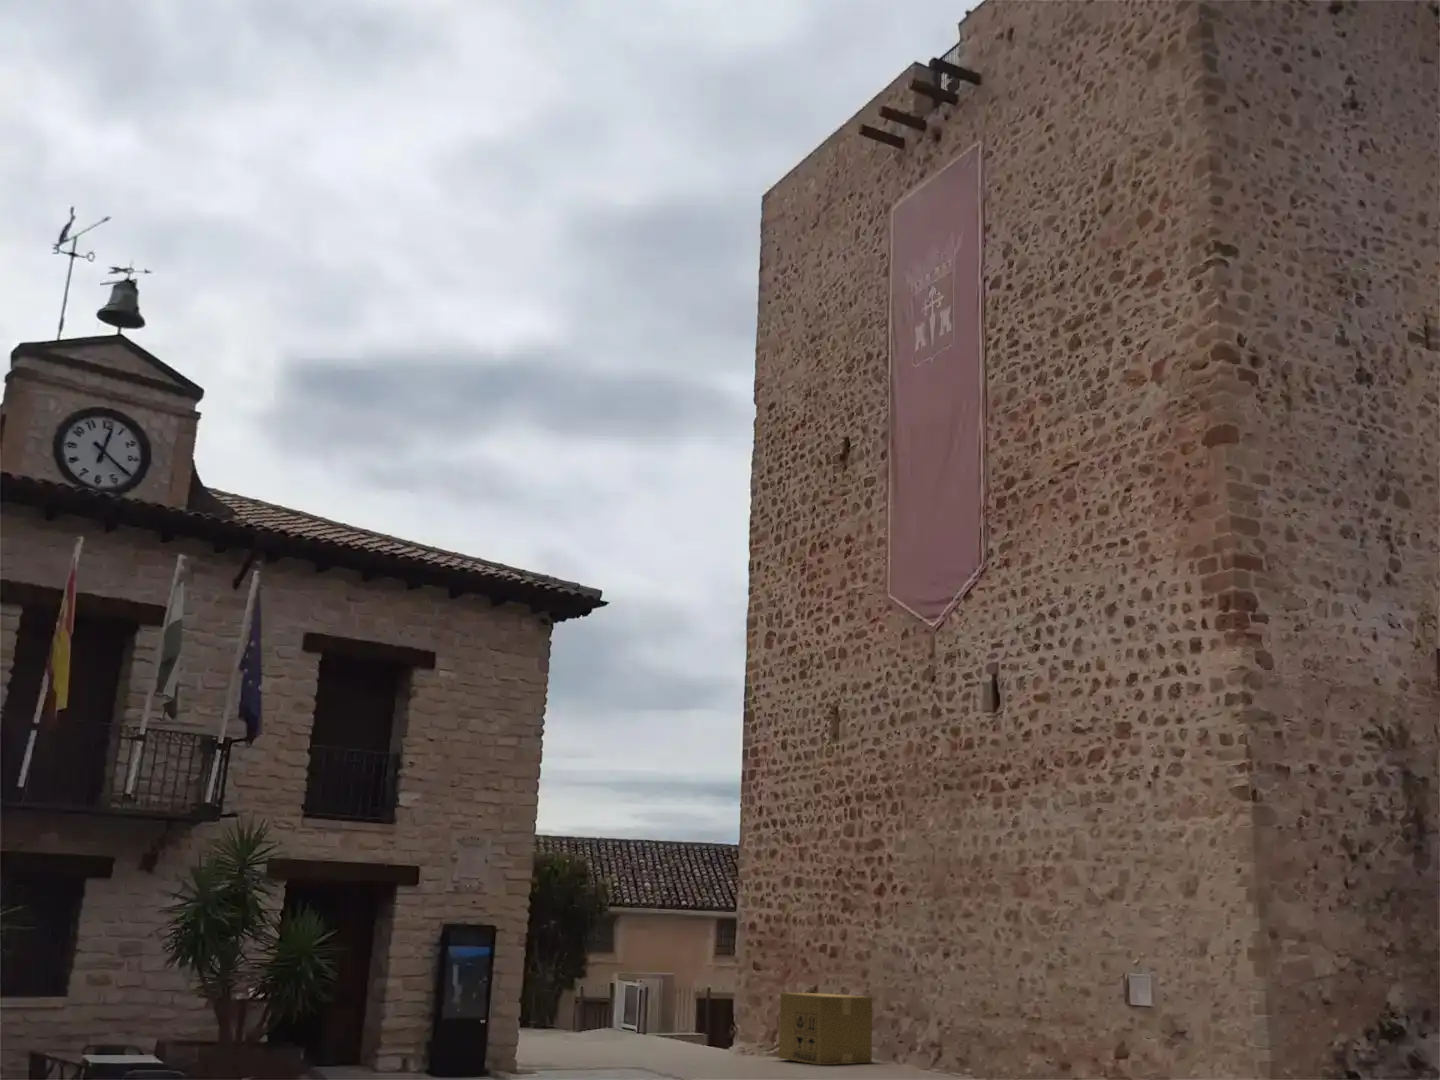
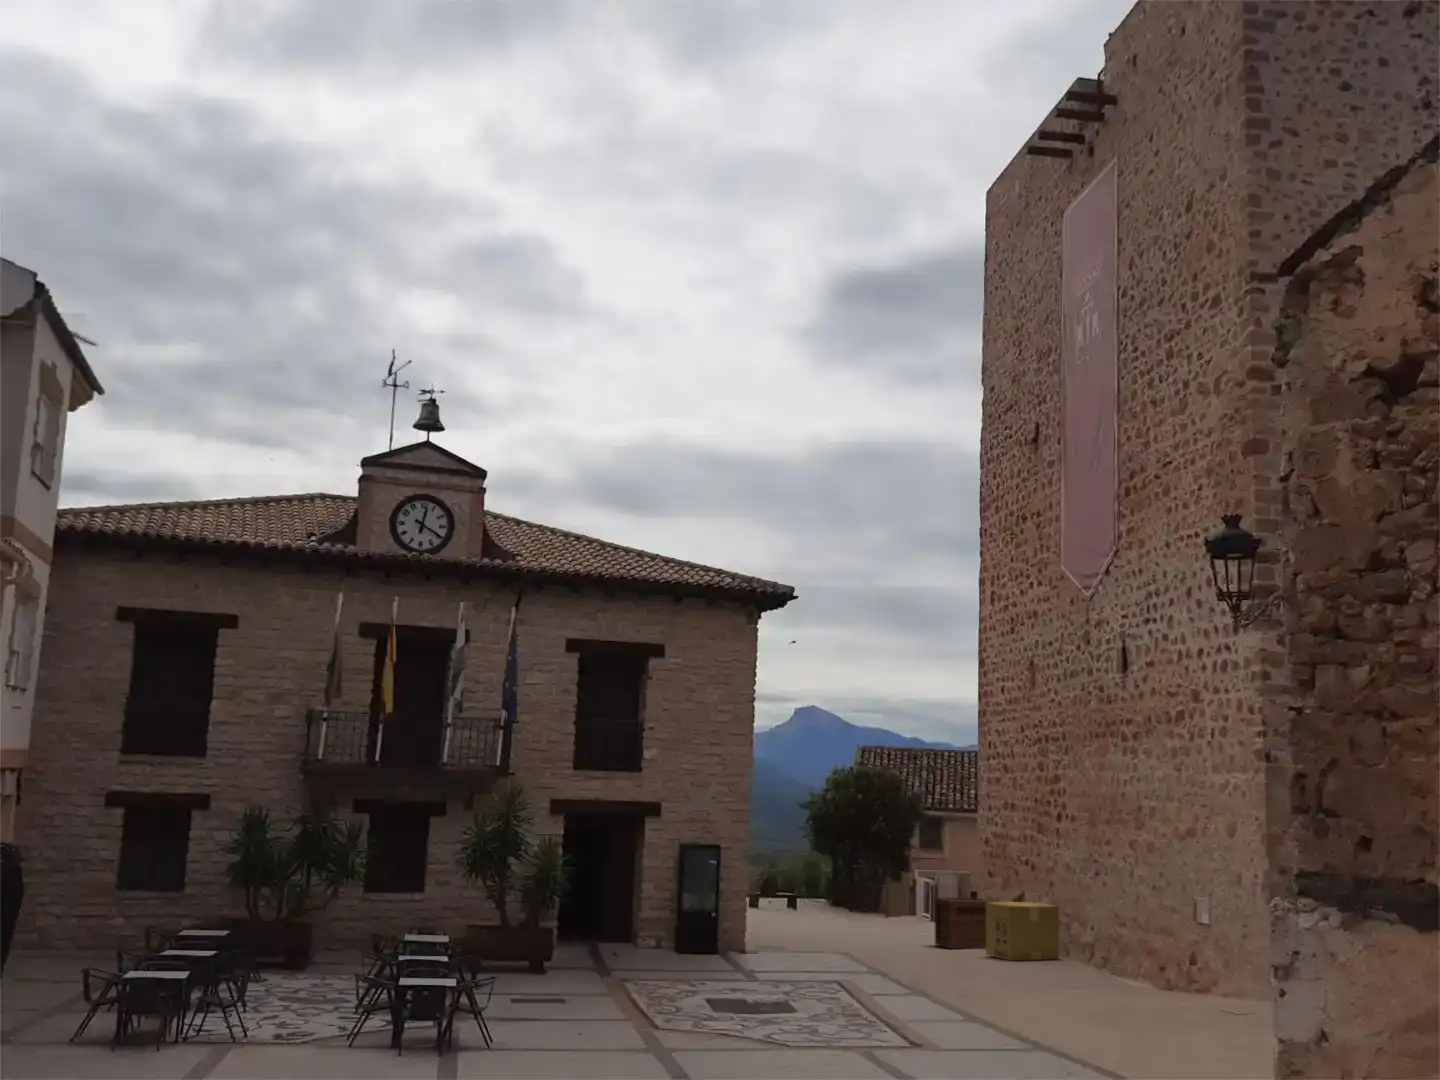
wooden crate: none [689,989,767,1052] -> present [935,897,995,949]

